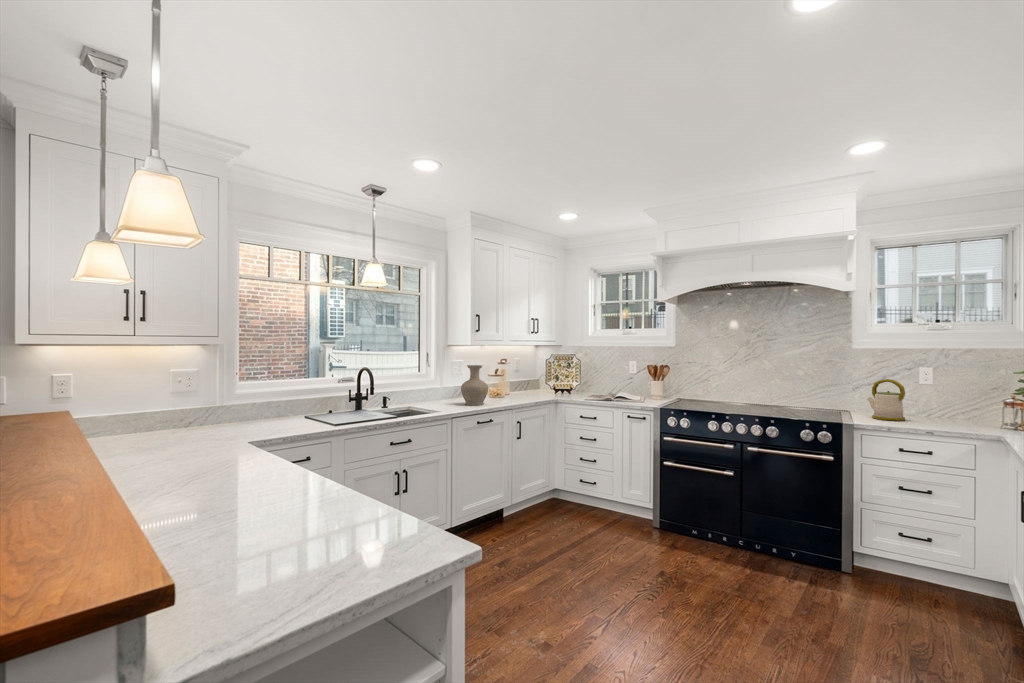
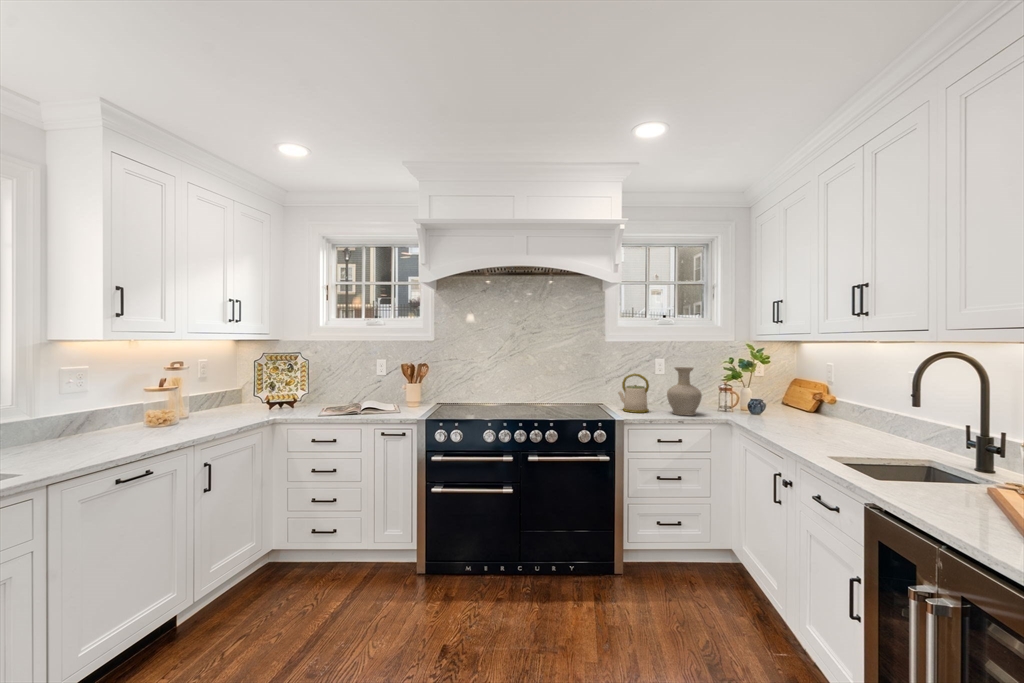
vase: present [461,365,488,405] -> present [667,367,702,415]

